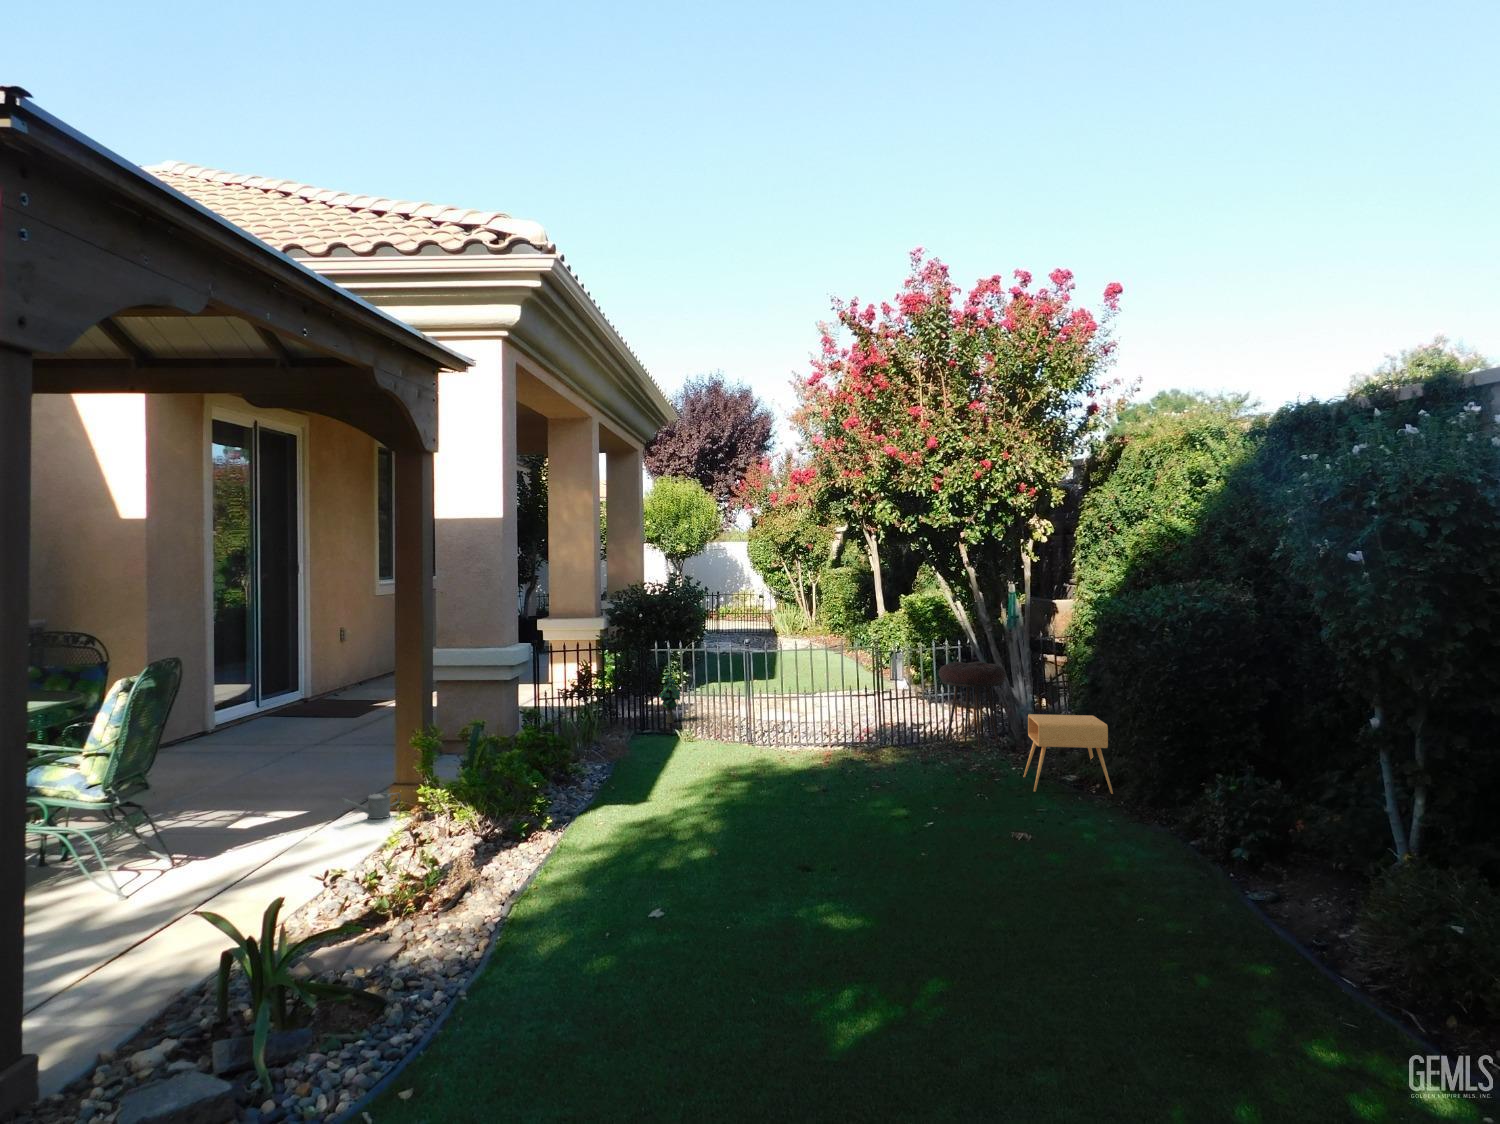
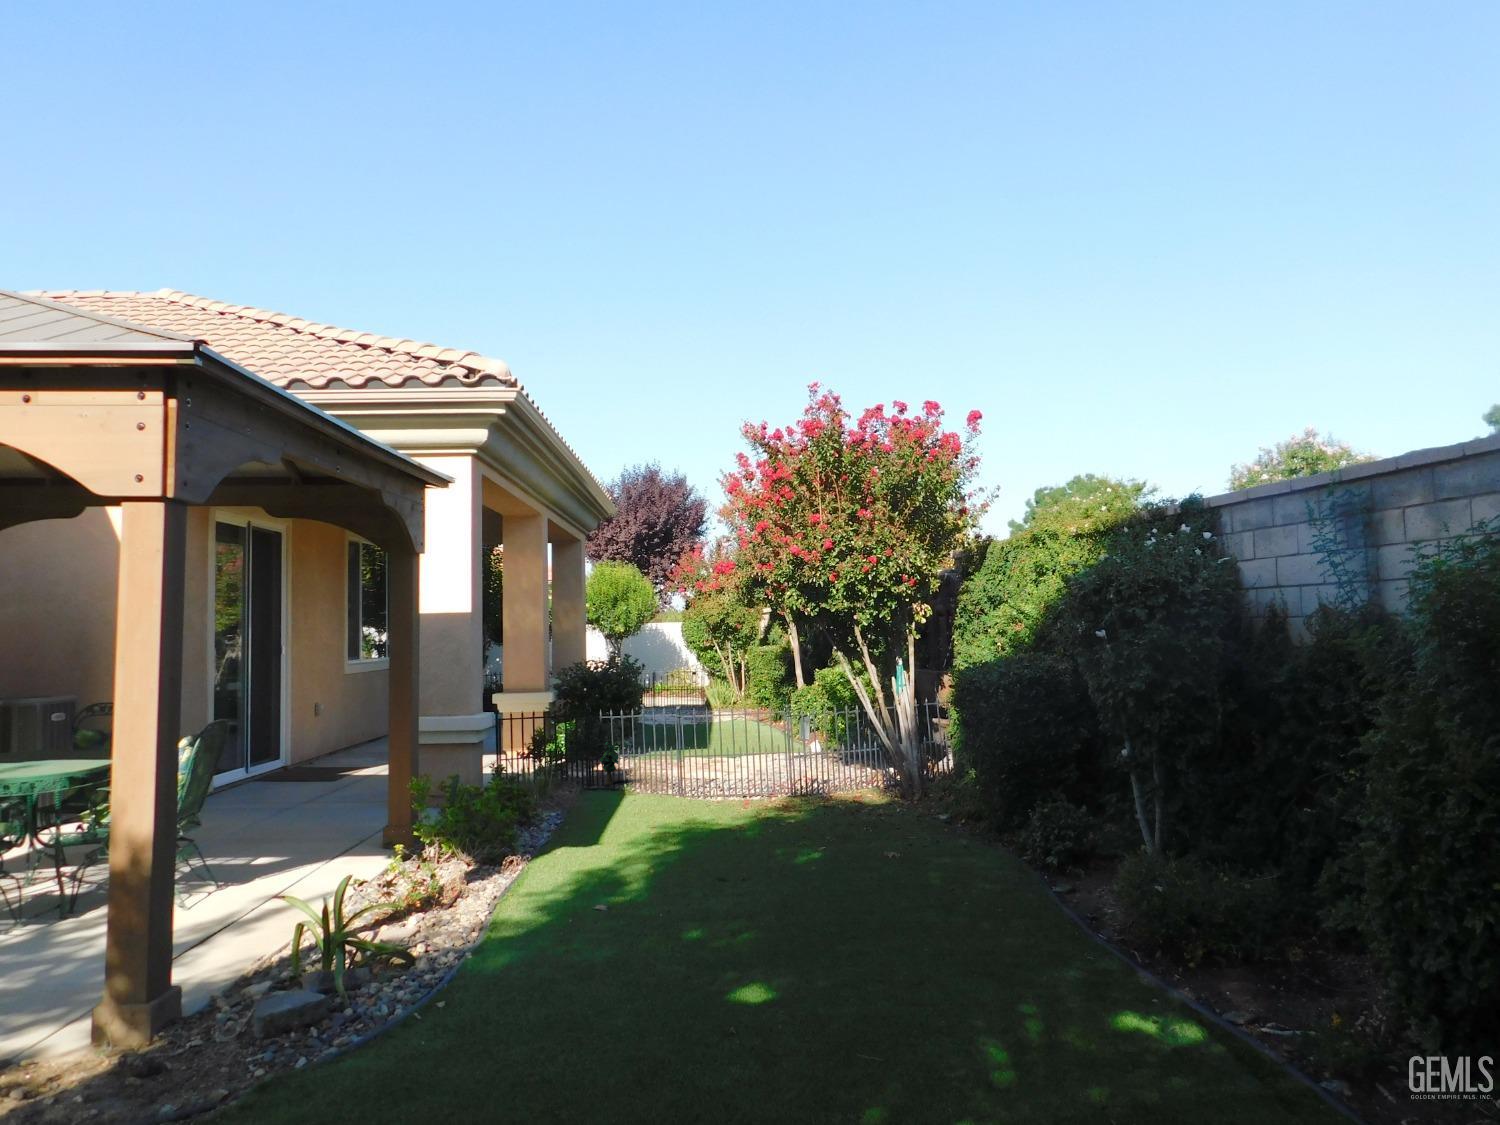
stool: present [939,662,1006,752] -> none [841,724,897,801]
side table: present [1023,714,1113,794] -> none [907,765,976,829]
watering can: present [342,793,401,819] -> none [337,836,385,858]

